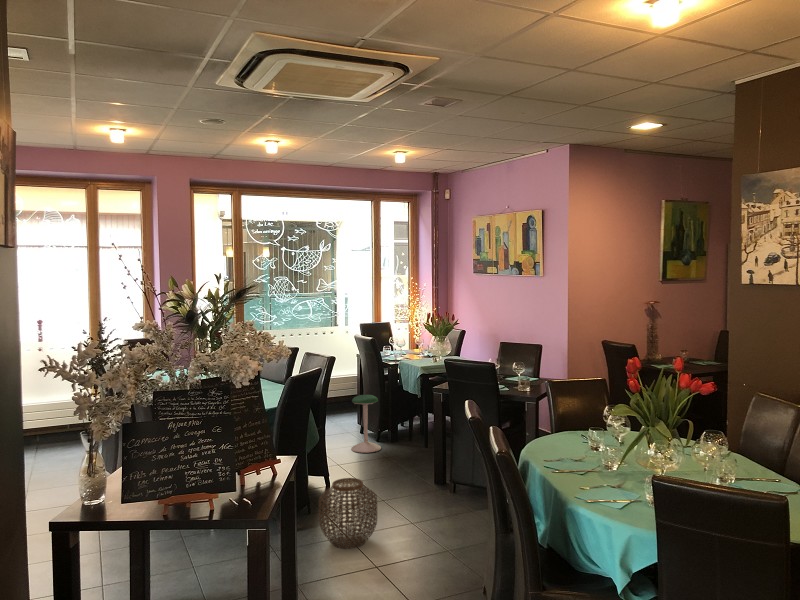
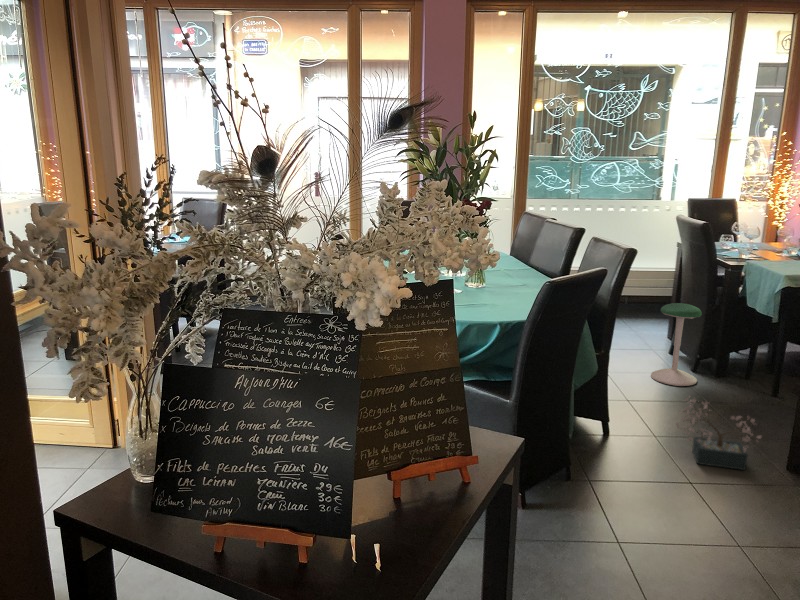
decorative plant: none [371,449,420,493] -> present [676,398,761,470]
woven basket: present [319,478,377,549] -> none [578,446,679,558]

